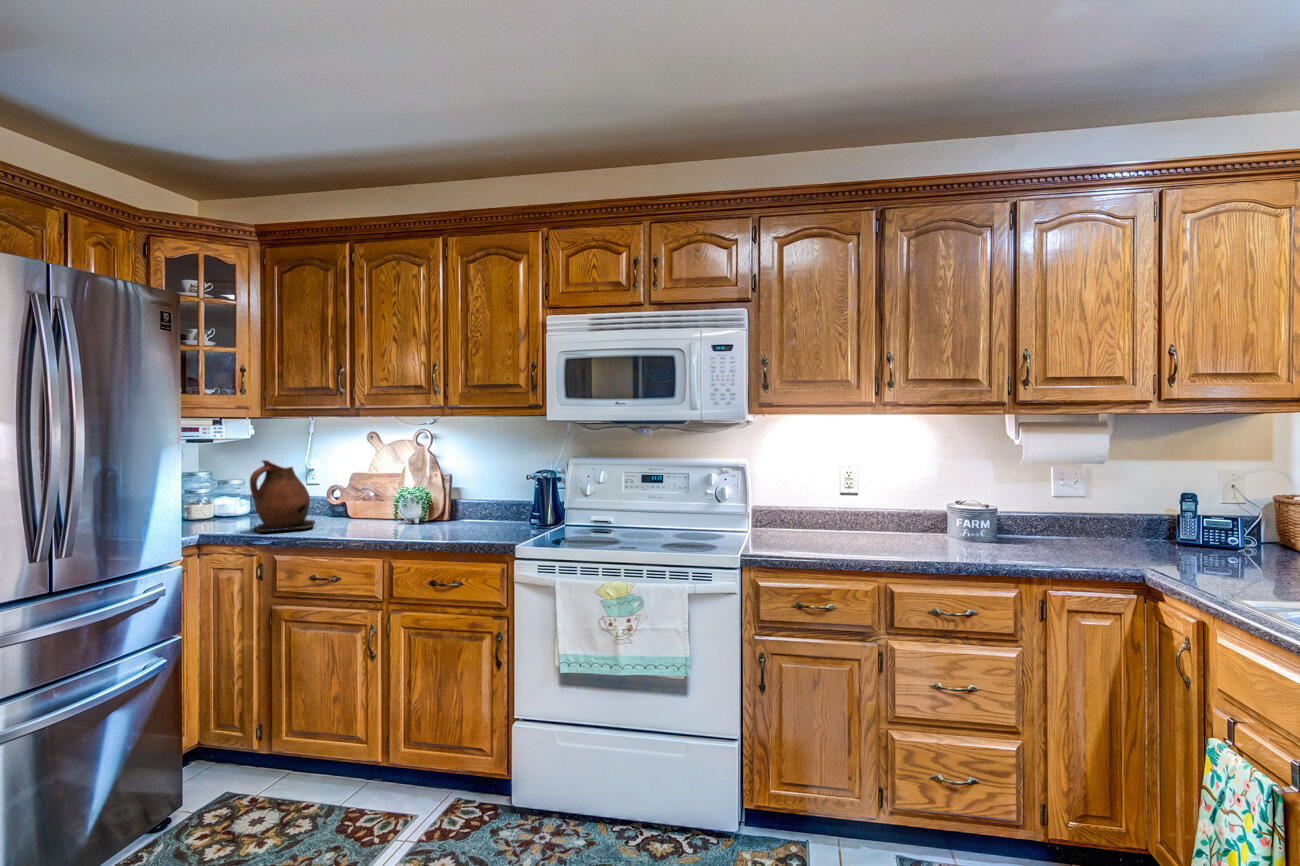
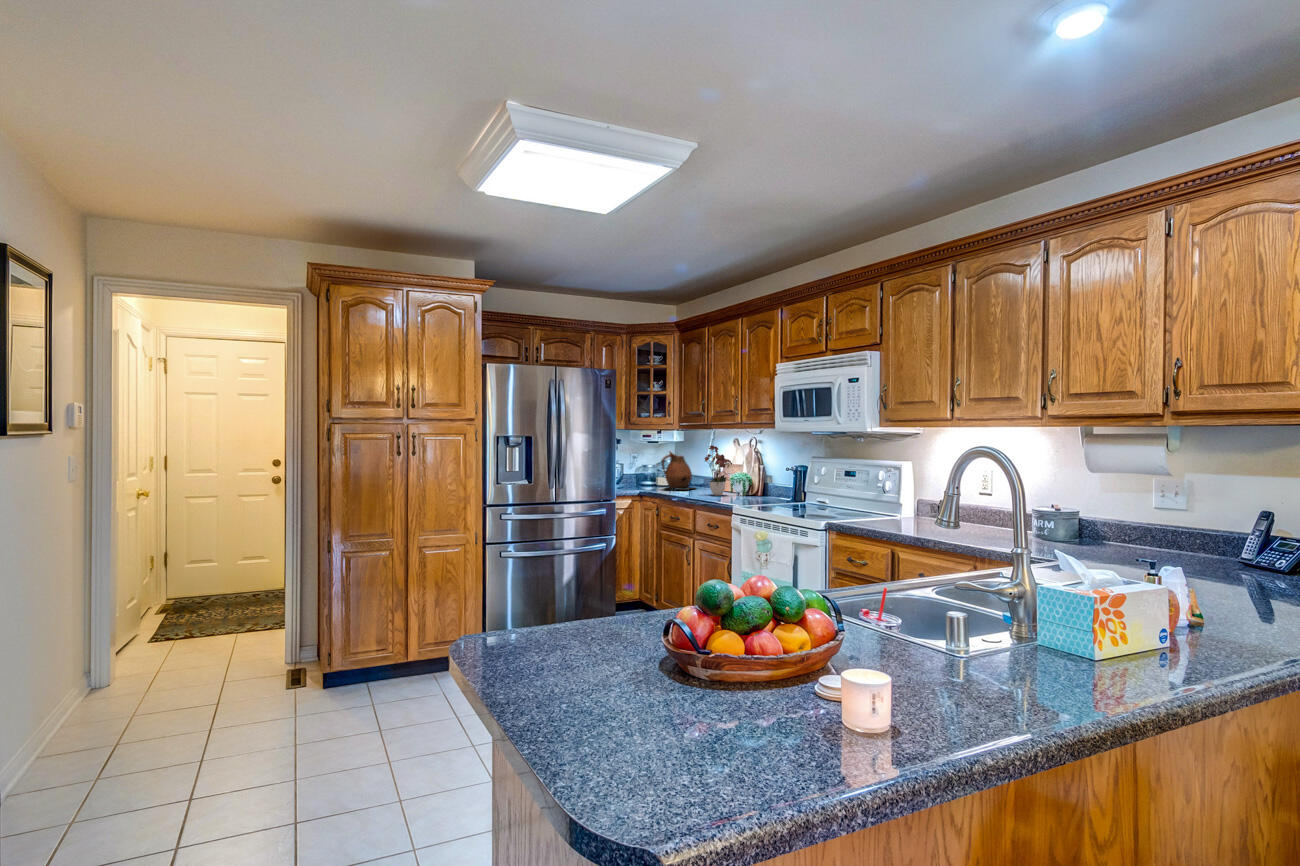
flower arrangement: none [368,443,434,533] -> present [705,445,732,496]

